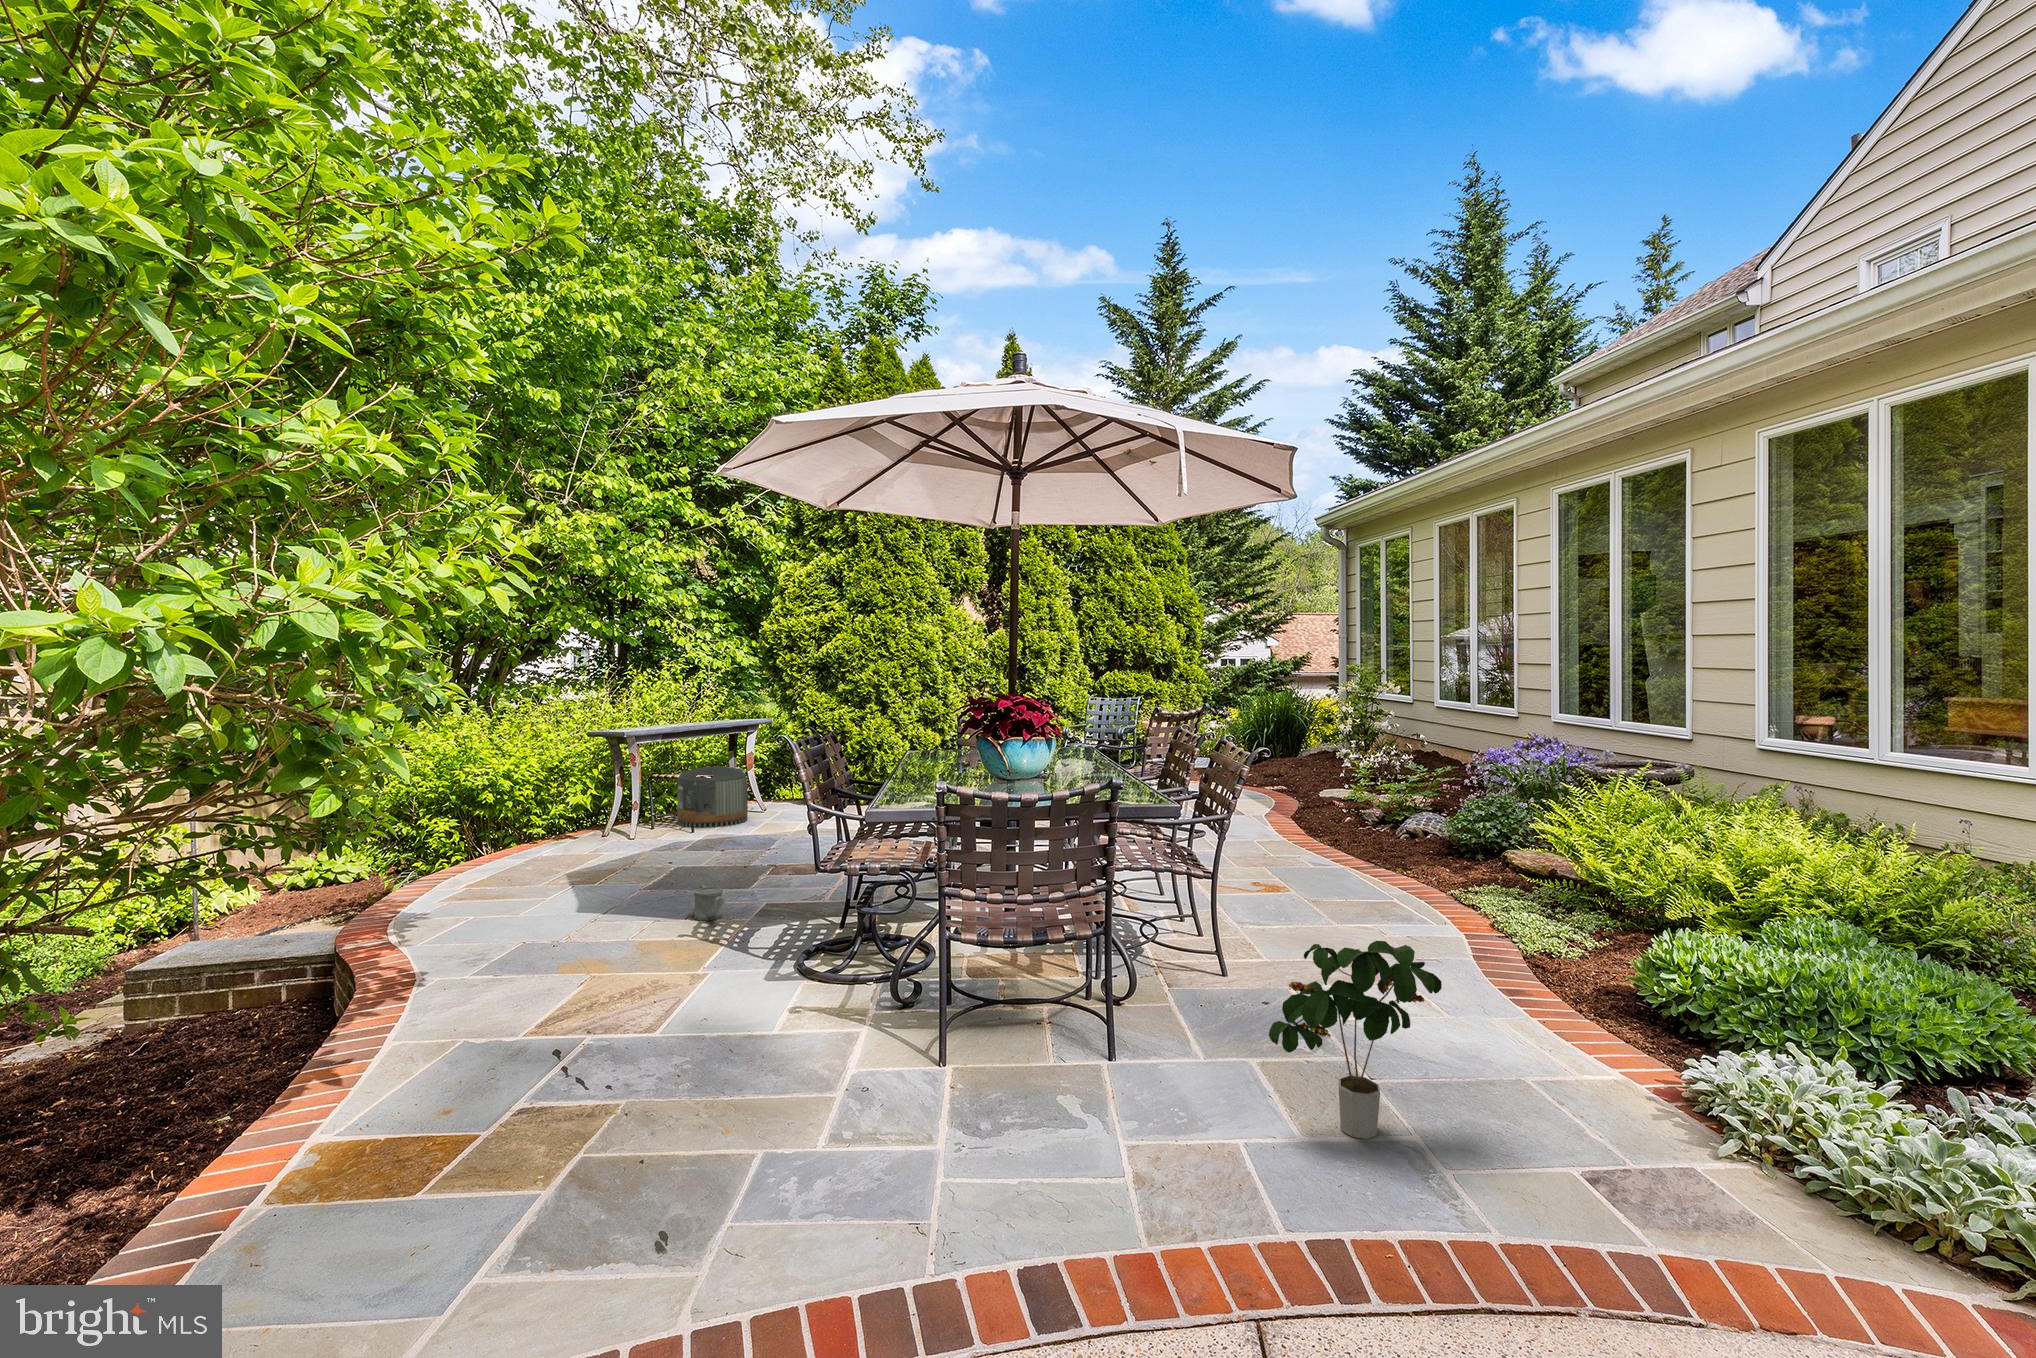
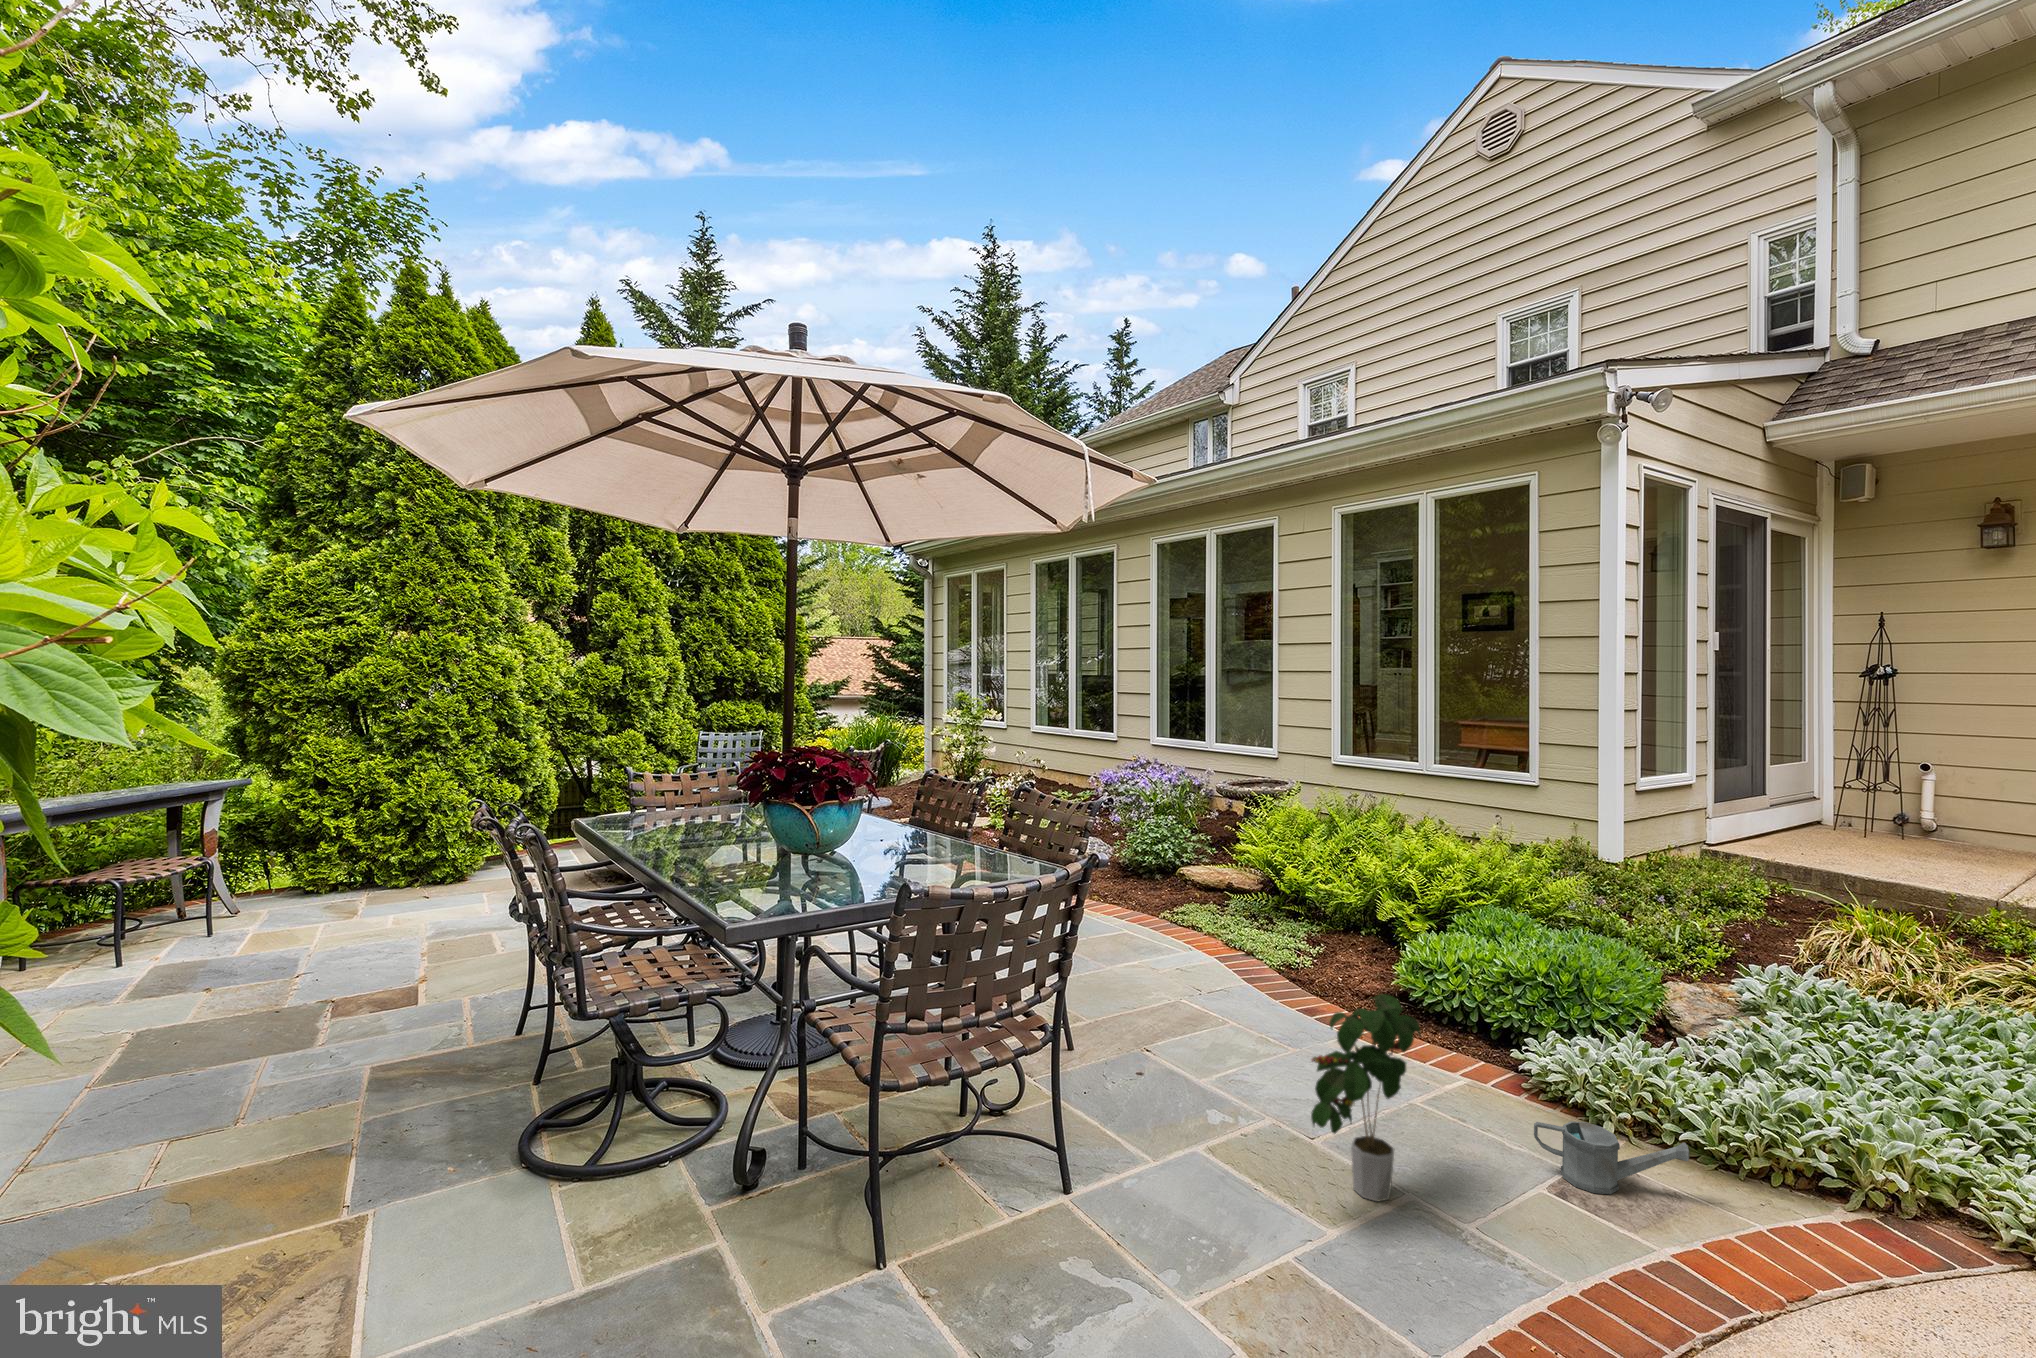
pouf: present [677,766,748,828] -> none [83,864,230,971]
watering can: present [694,884,725,921] -> present [1534,1121,1689,1194]

